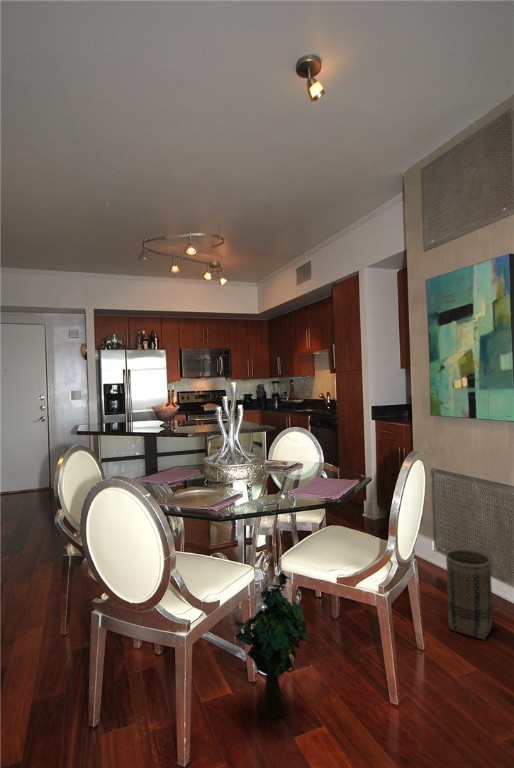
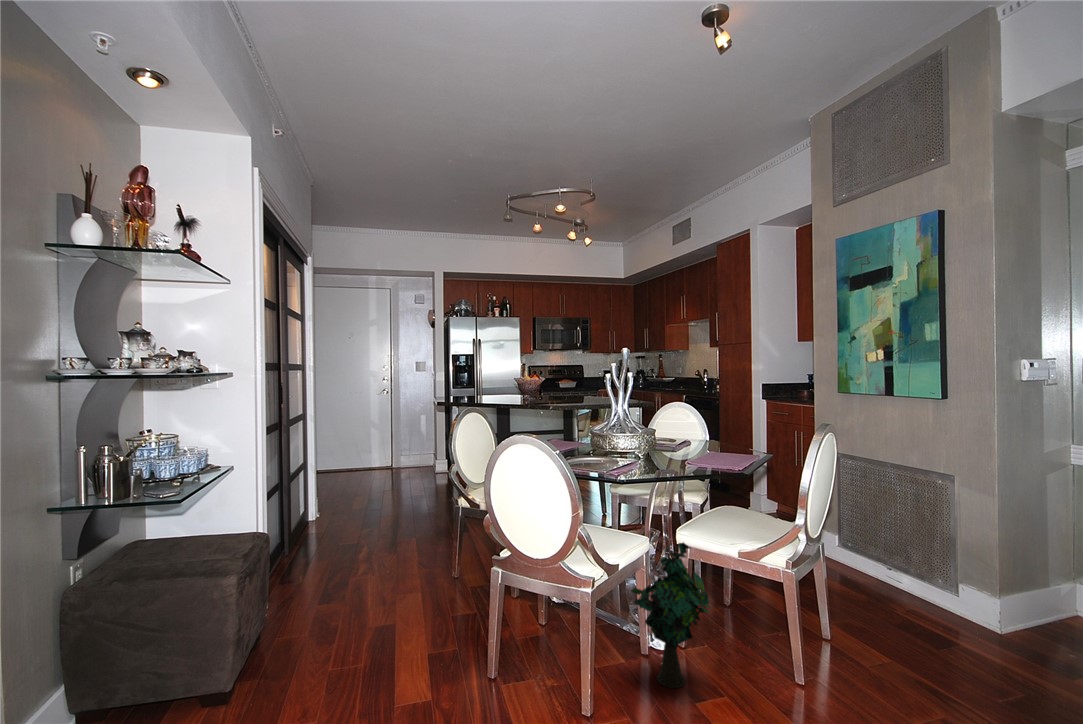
basket: present [446,549,492,640] -> none [857,539,911,637]

